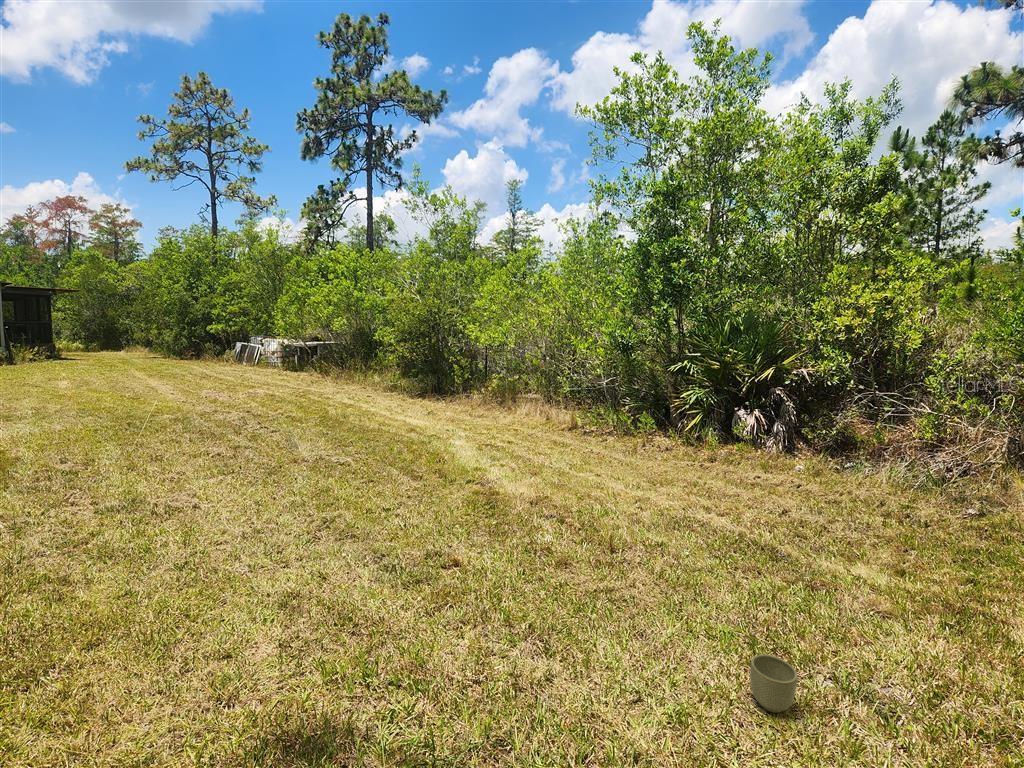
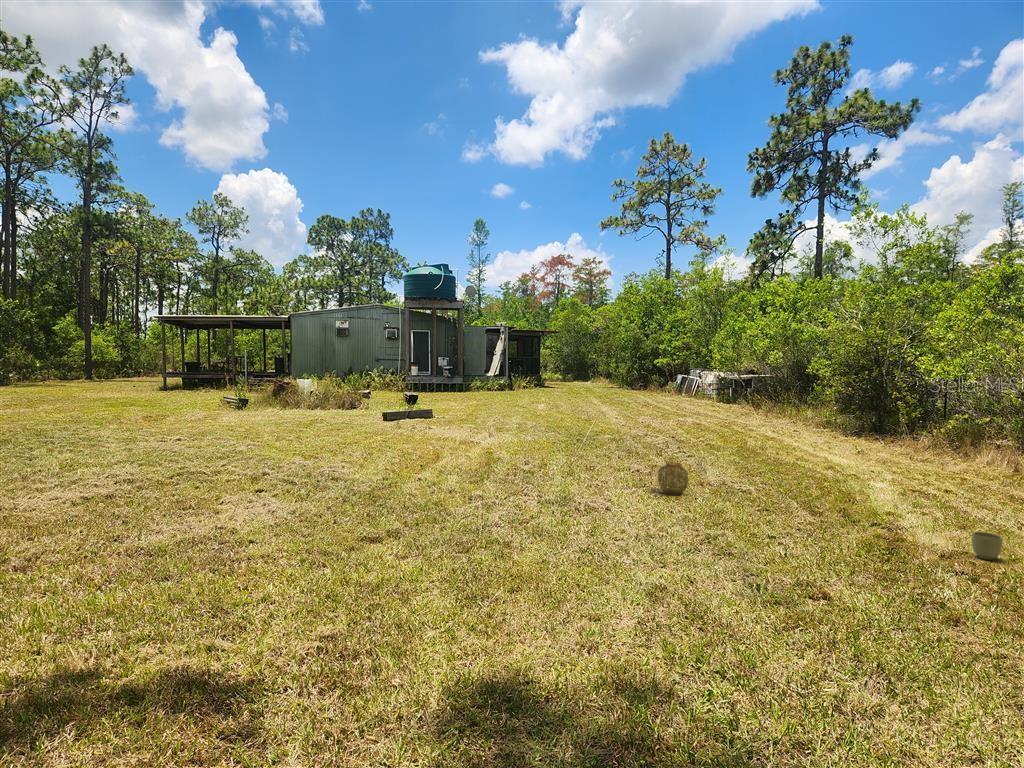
woven basket: none [122,611,211,704] -> present [658,462,688,495]

